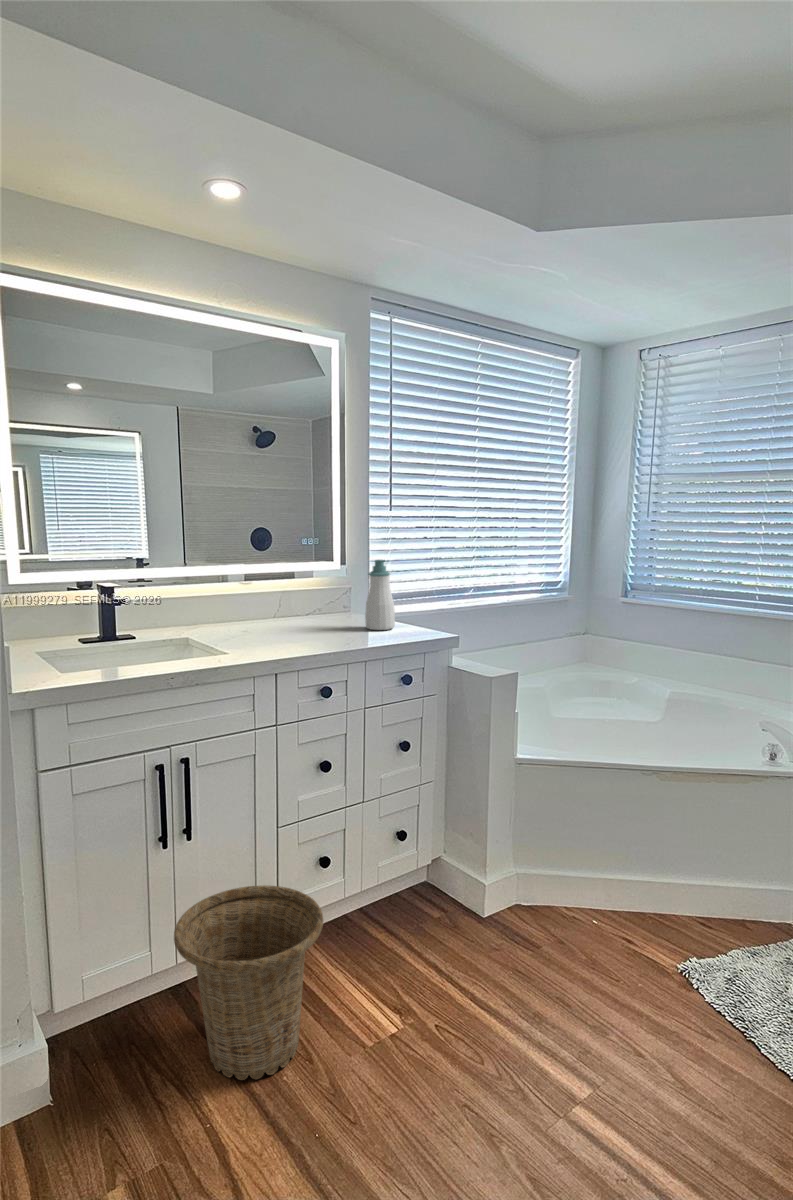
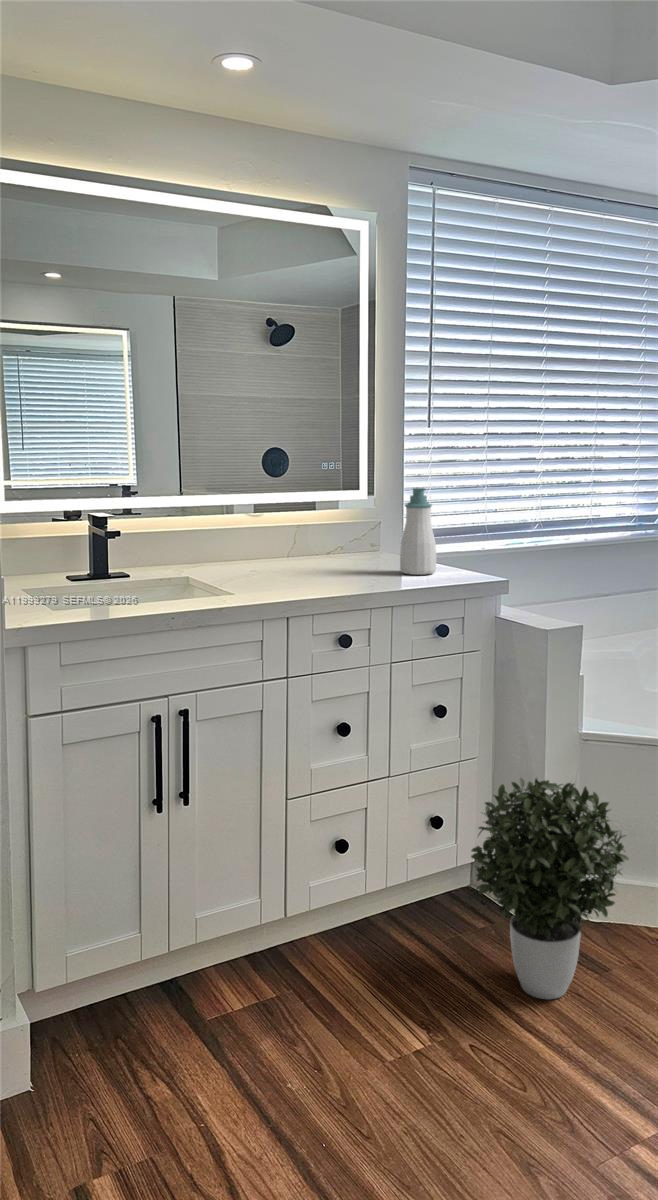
potted plant: none [431,797,557,980] -> present [471,778,629,999]
basket: present [174,885,323,1080] -> none [166,866,338,1082]

